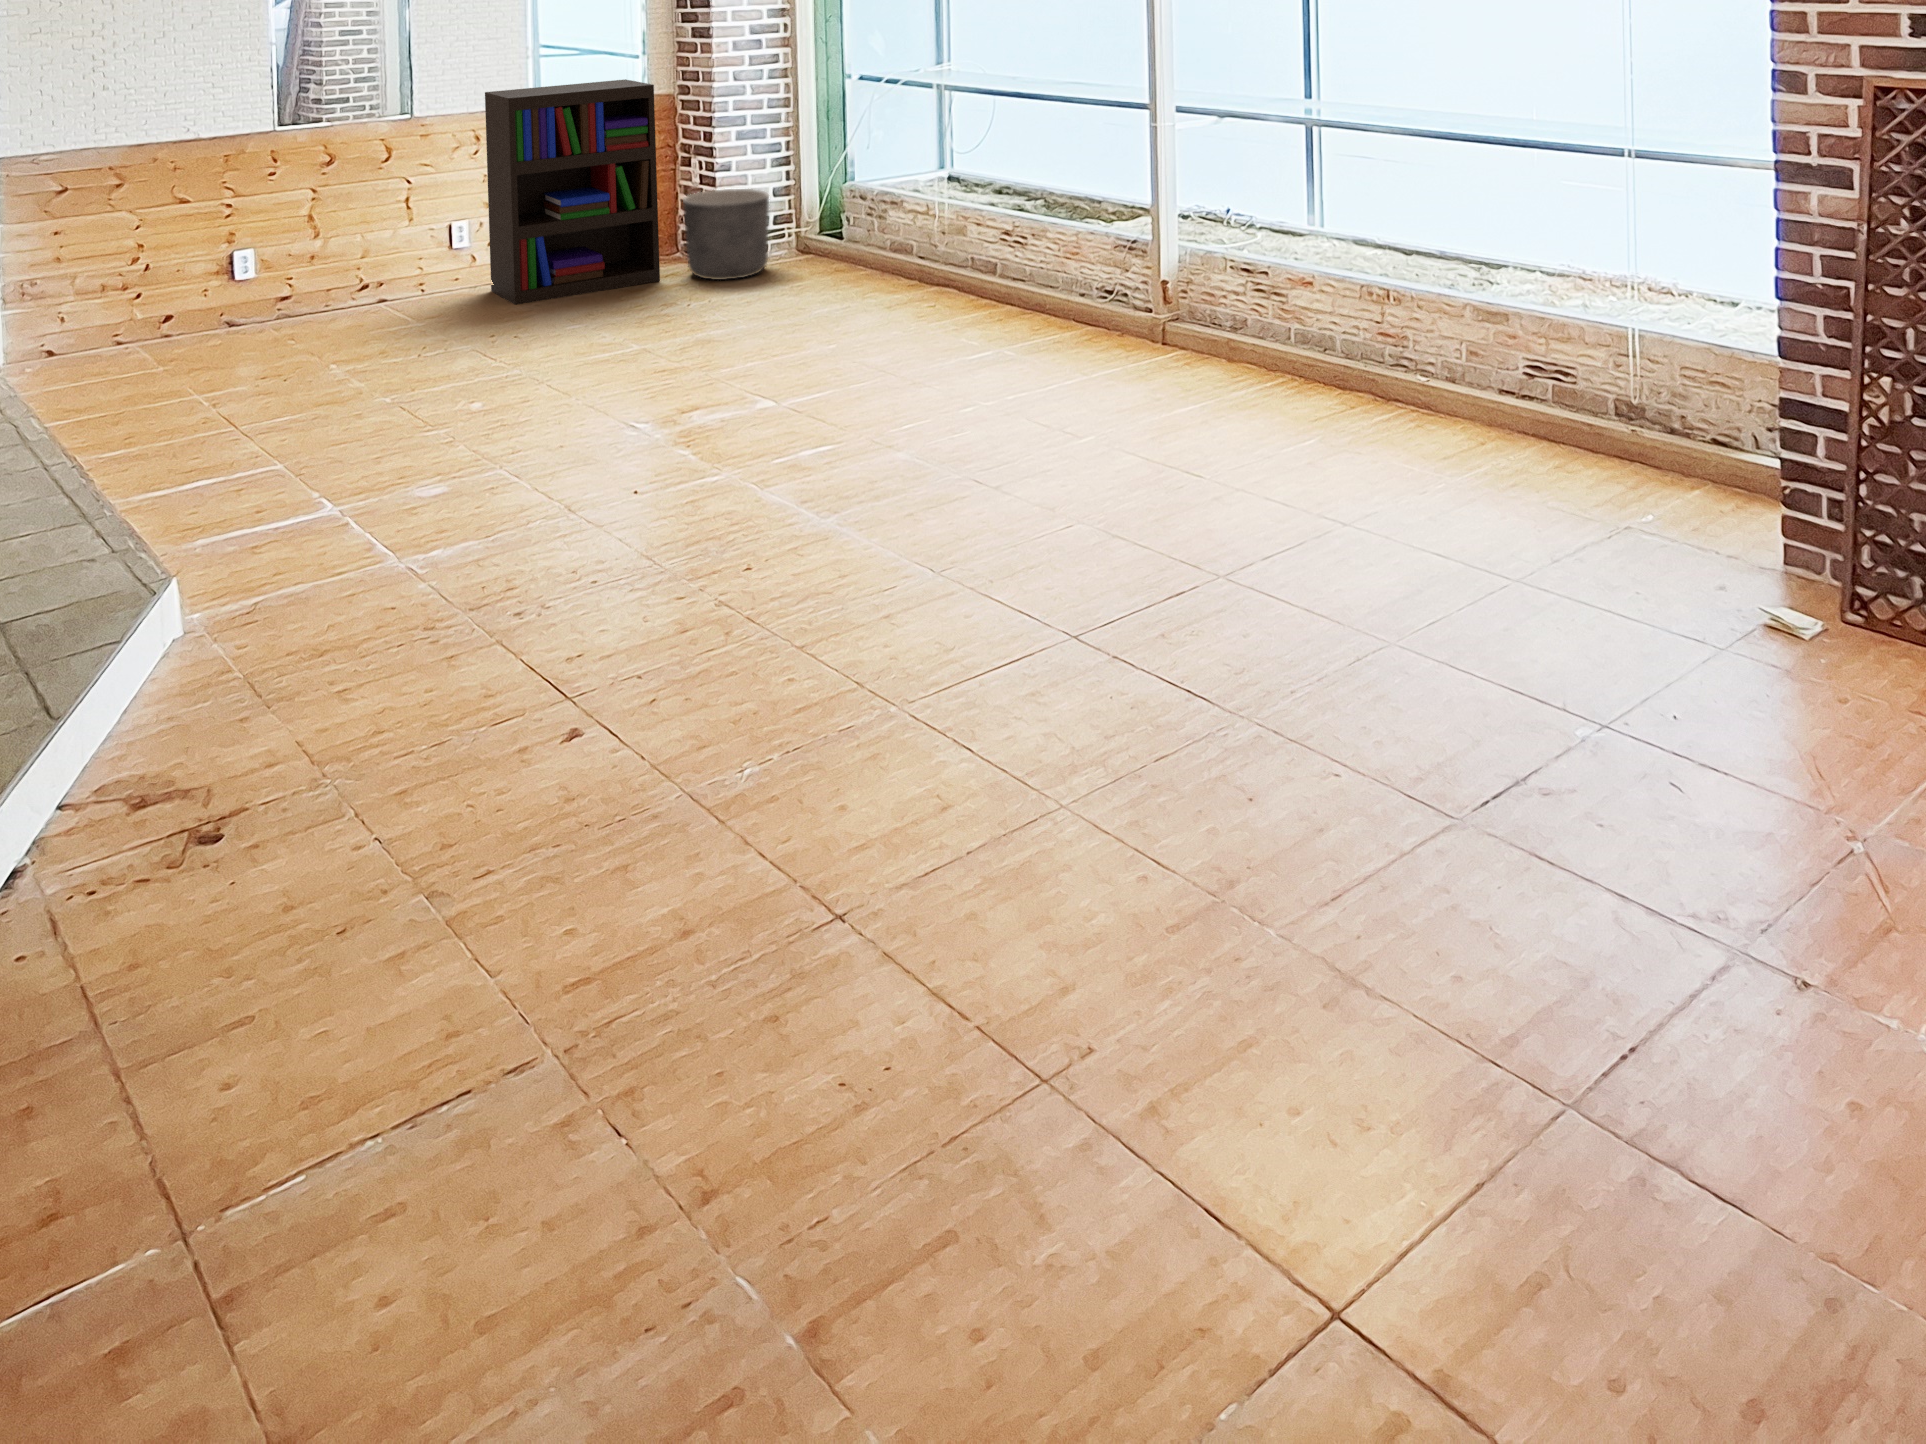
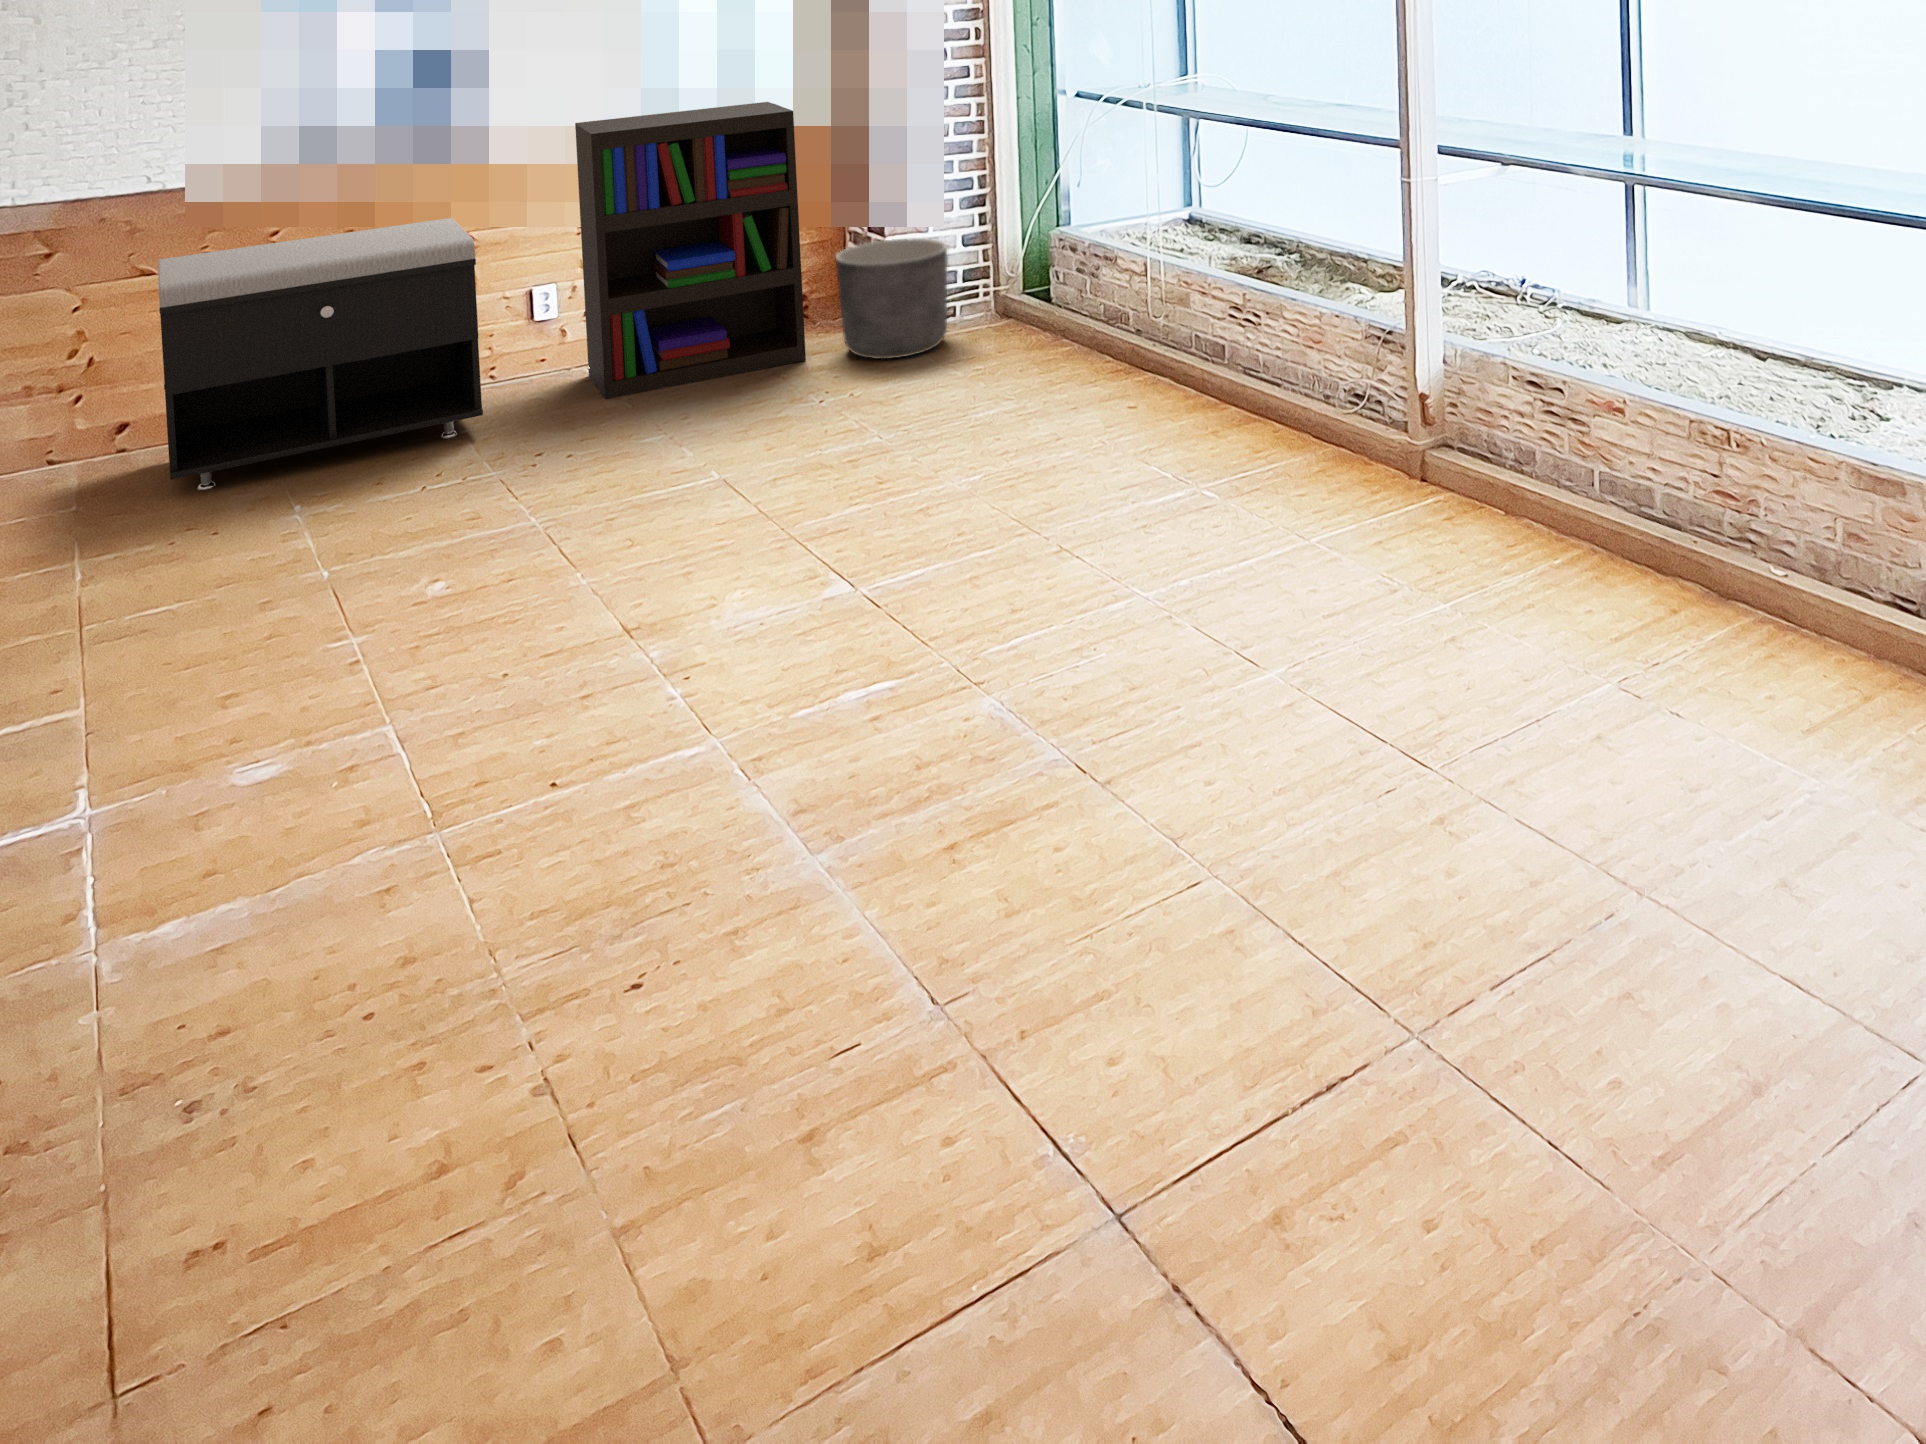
storage bench: none [195,163,436,358] -> present [158,218,483,490]

